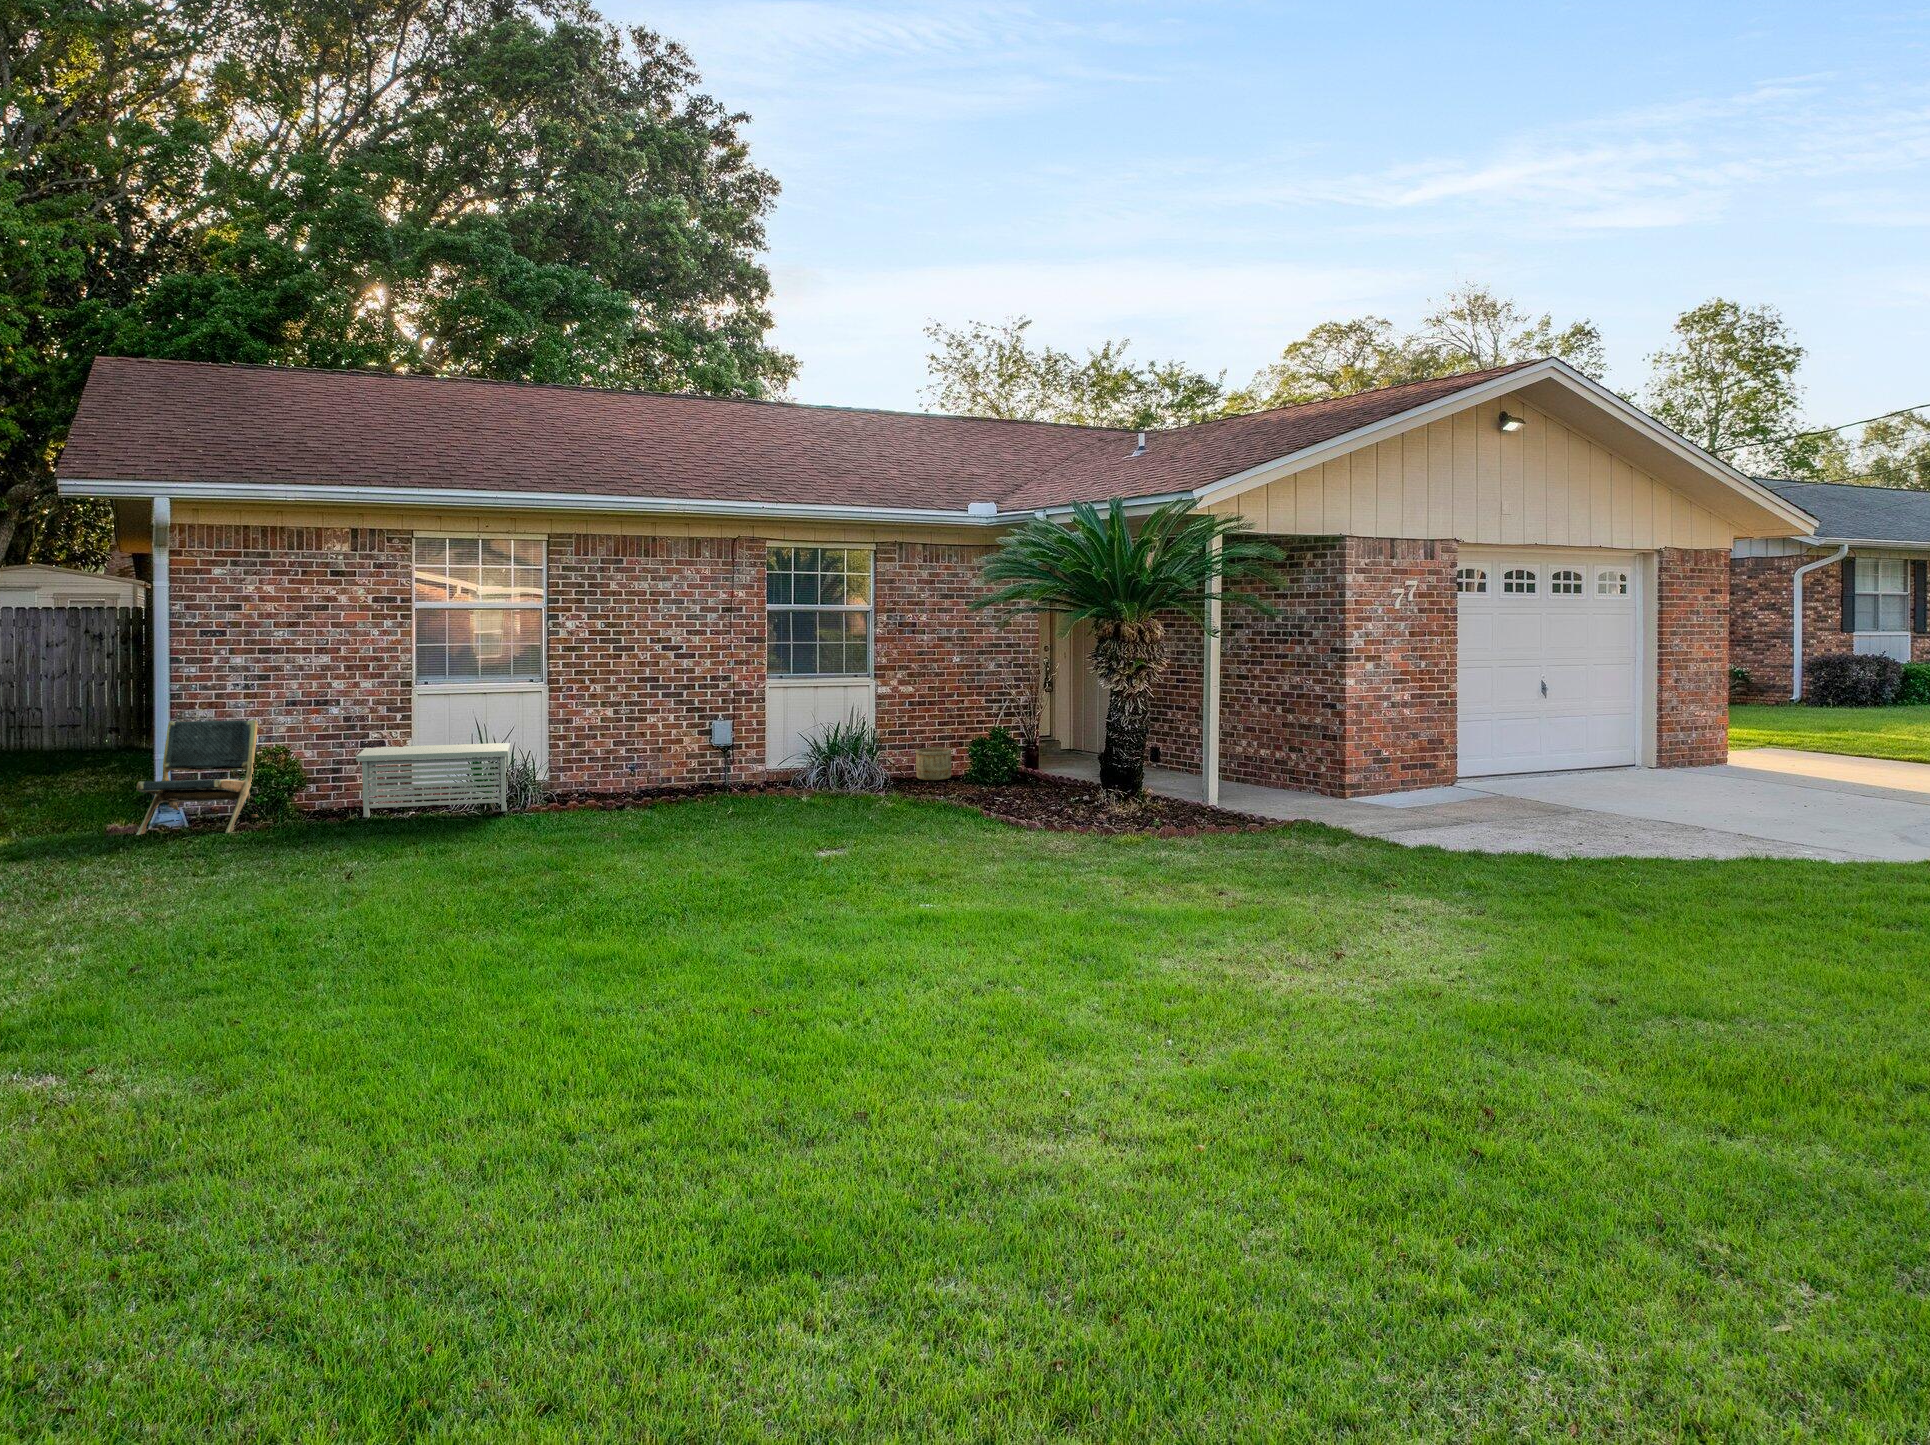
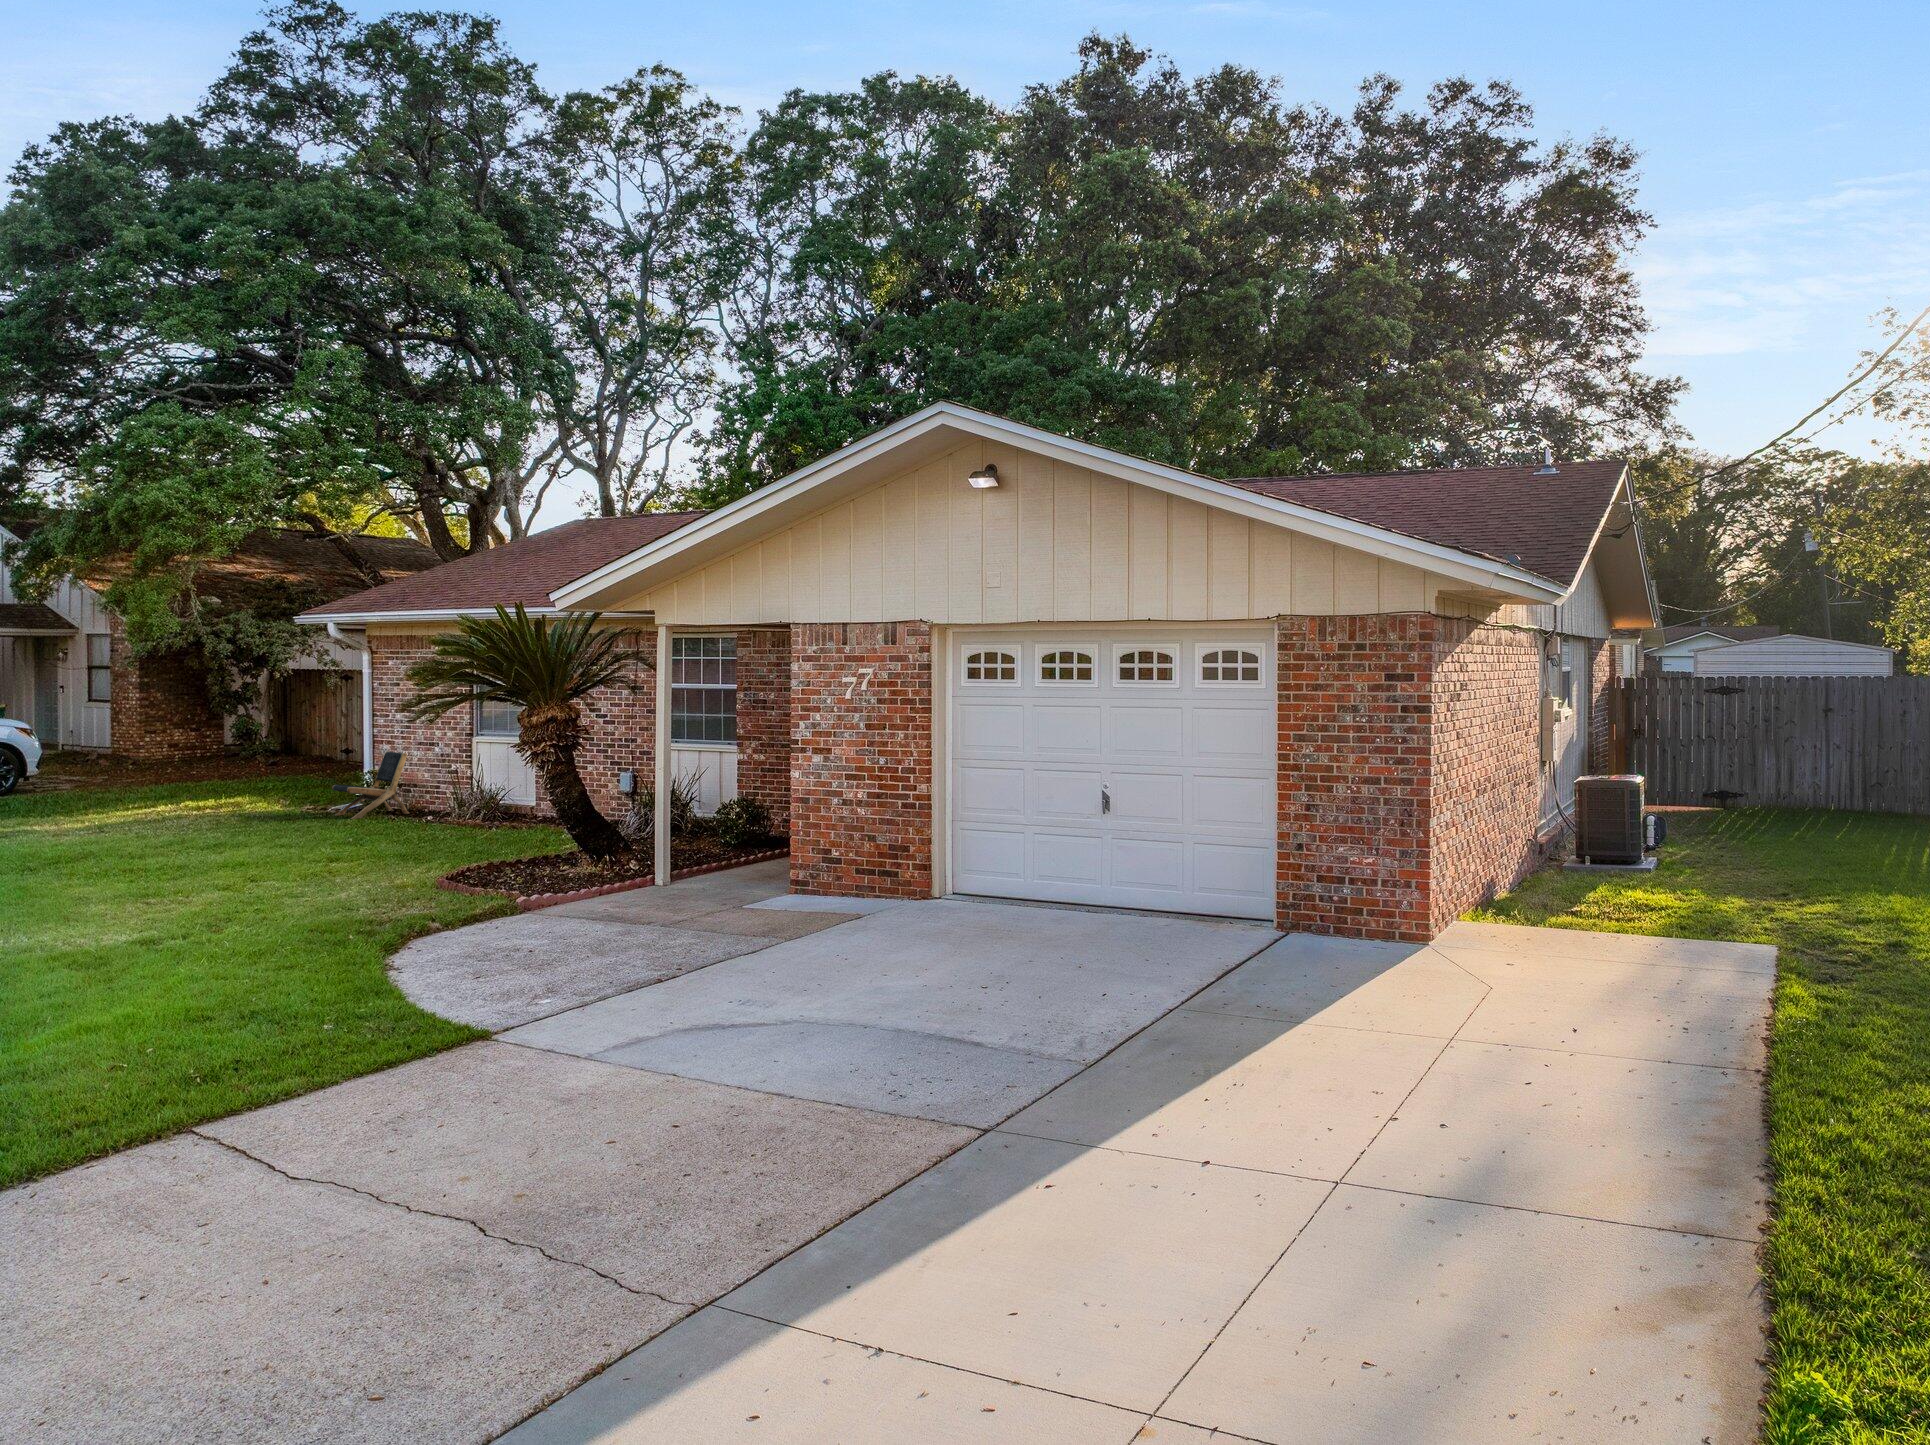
storage bench: present [356,743,510,817] -> none [419,776,511,825]
wooden bucket: present [915,747,952,780] -> none [727,812,762,841]

